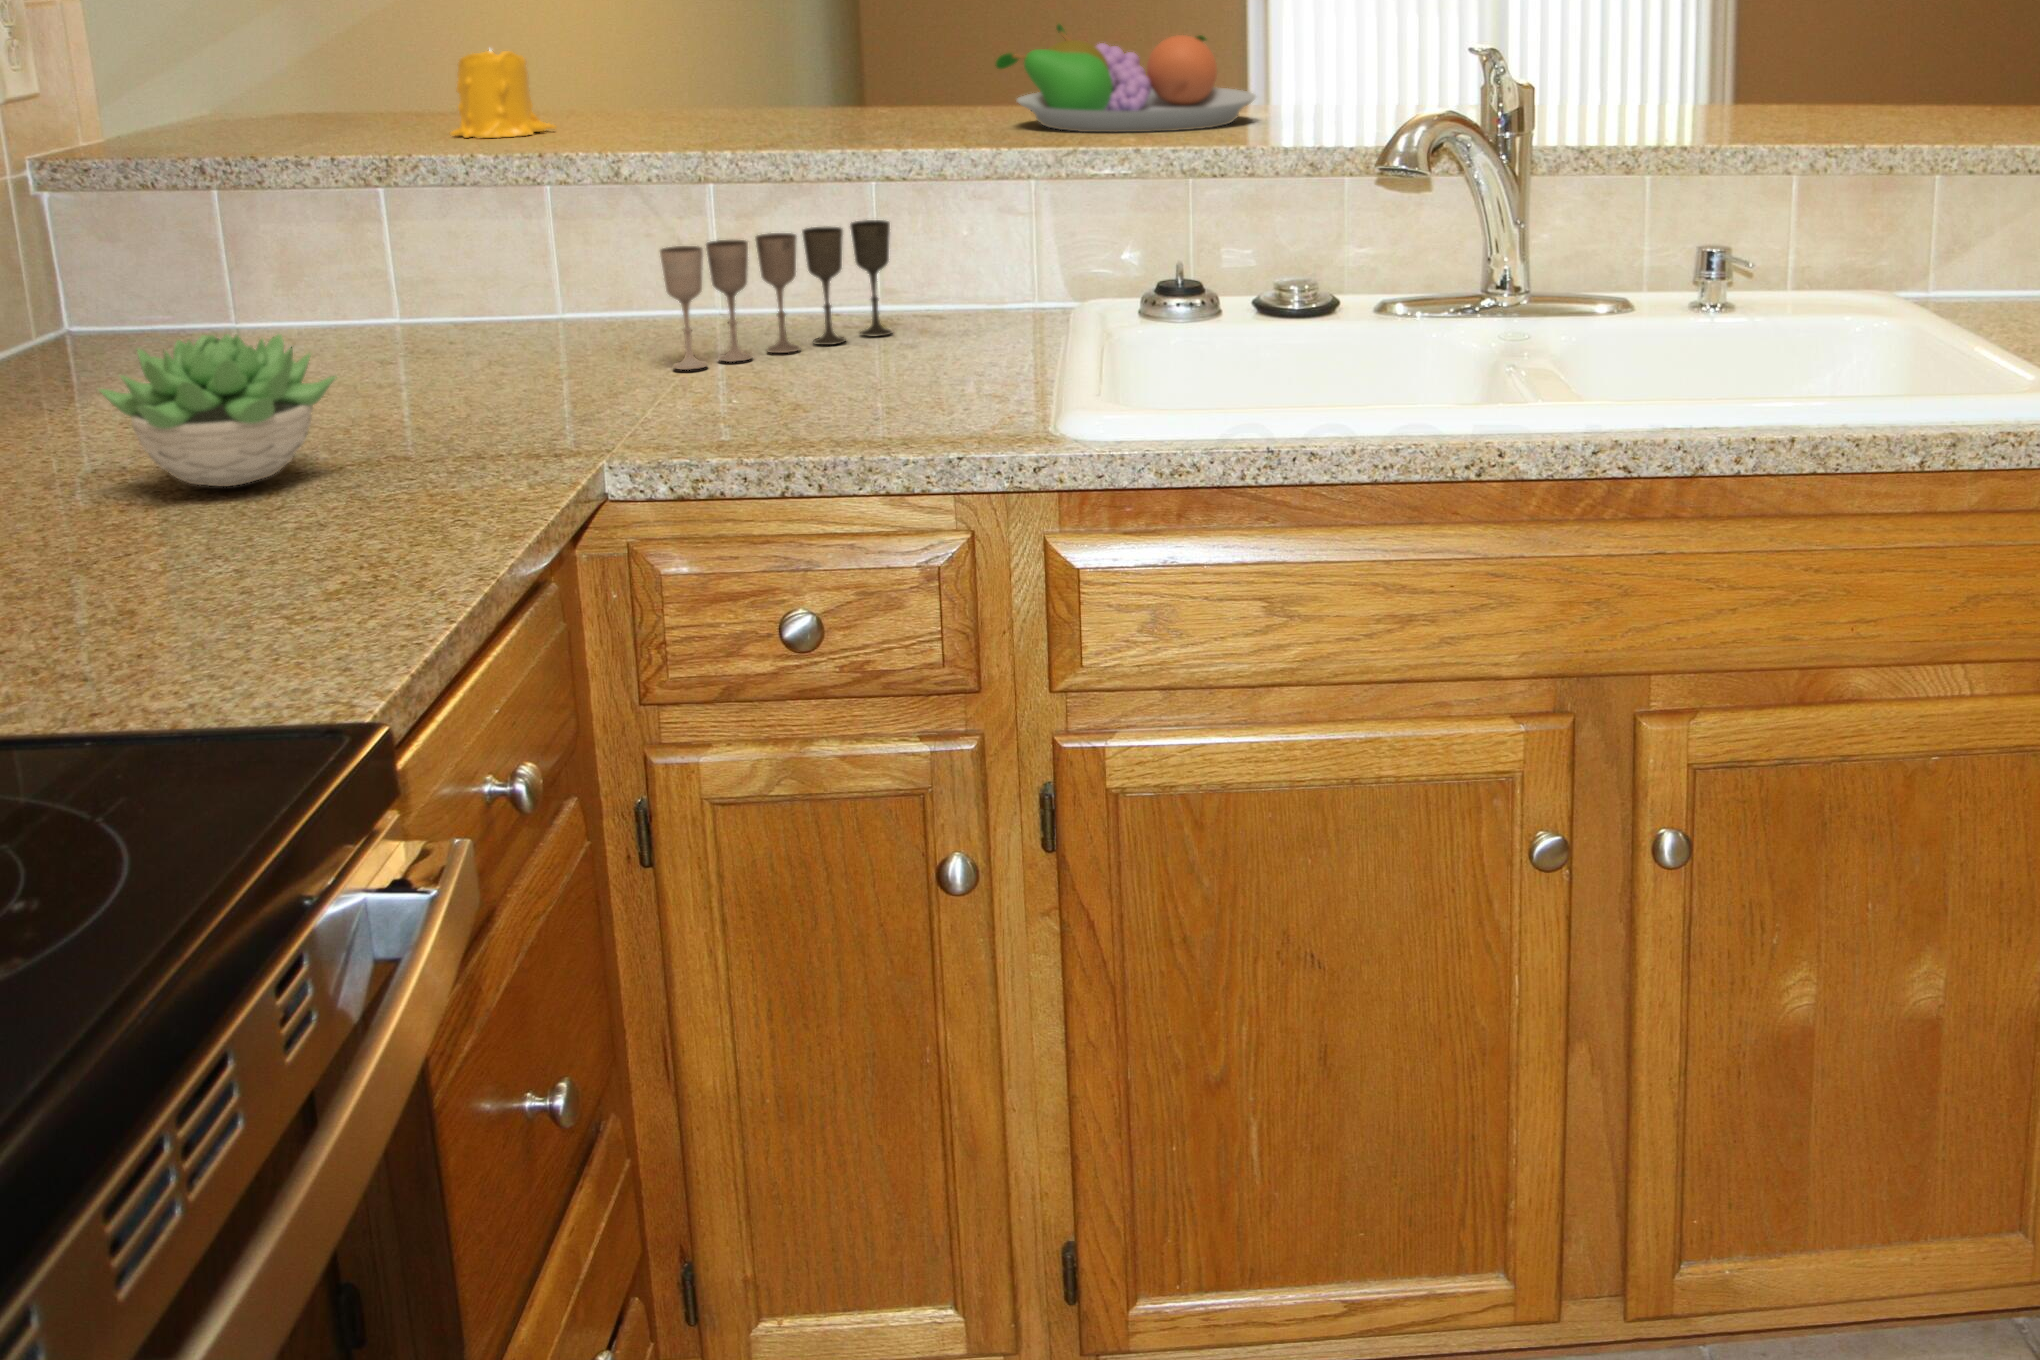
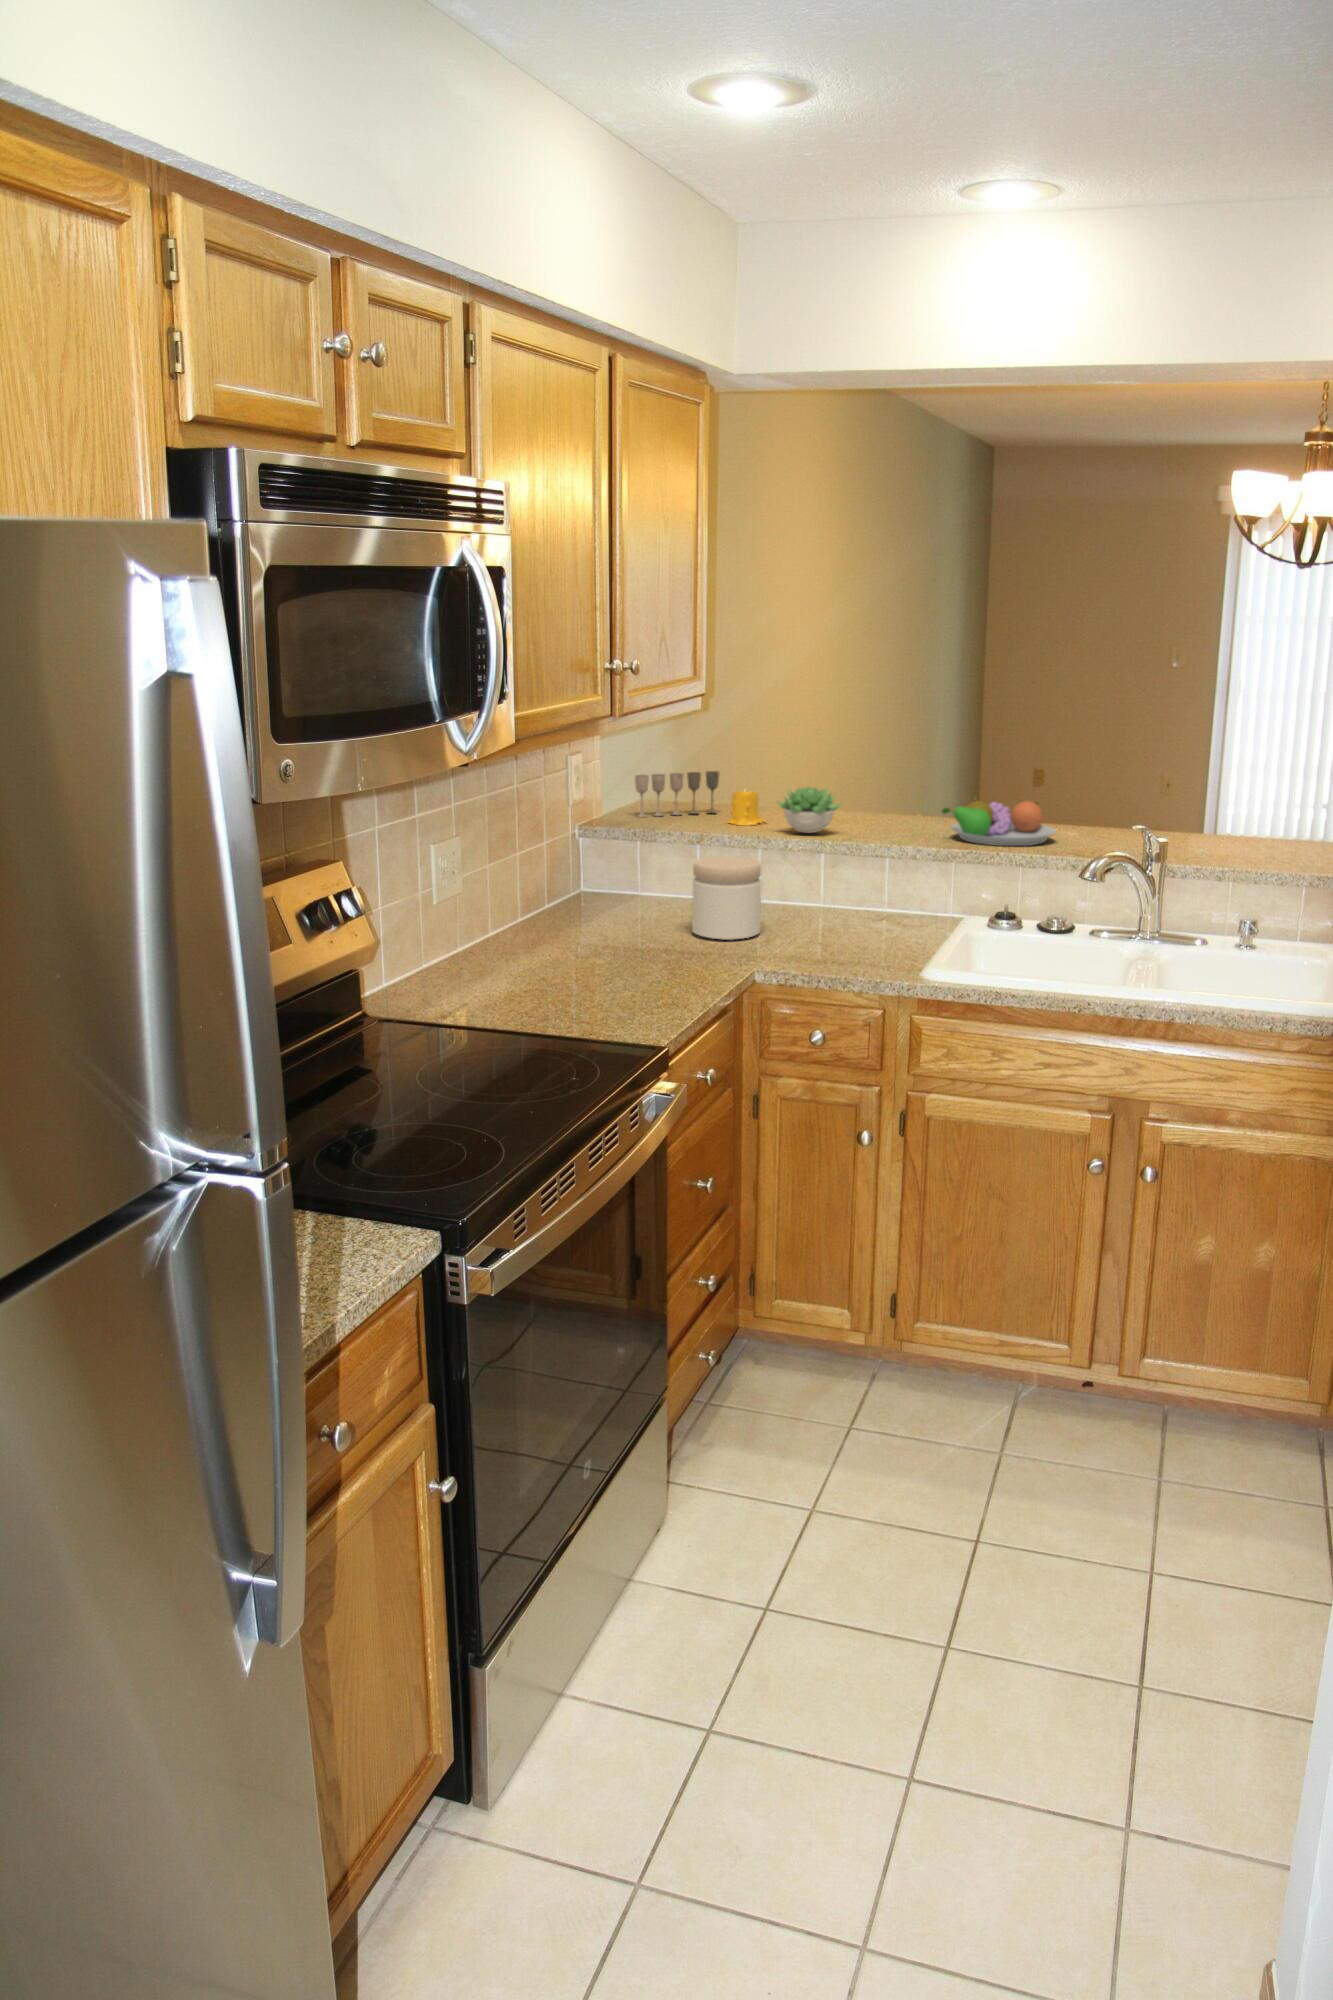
jar: none [381,195,590,410] -> present [692,856,761,940]
wine glass: present [660,220,892,370] -> present [635,771,719,818]
succulent plant: present [99,334,336,486] -> present [778,787,841,833]

